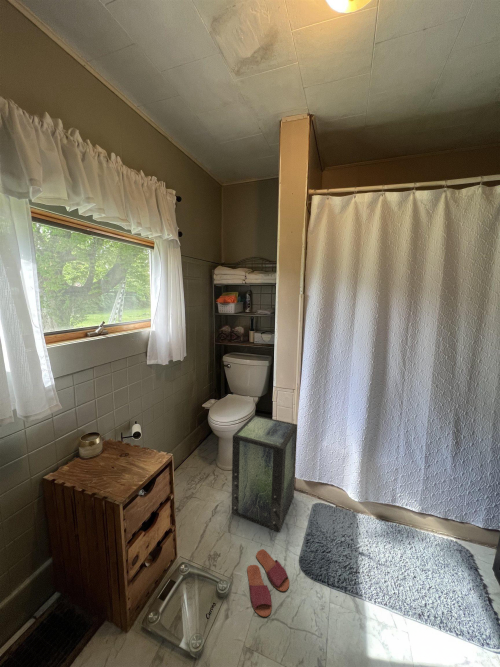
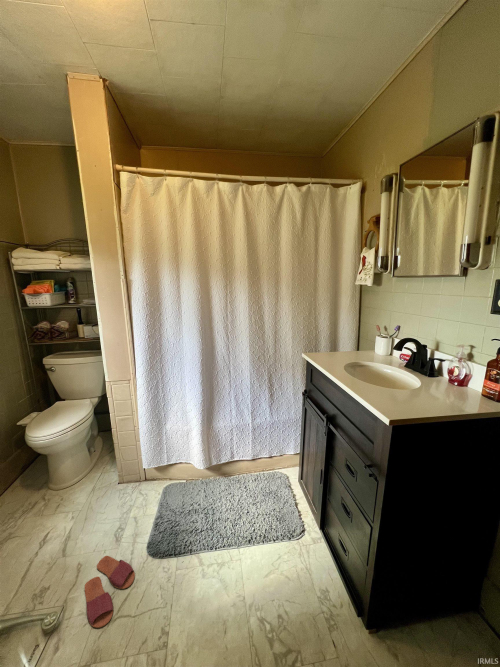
storage box: present [232,415,297,532] -> none [53,415,145,534]

